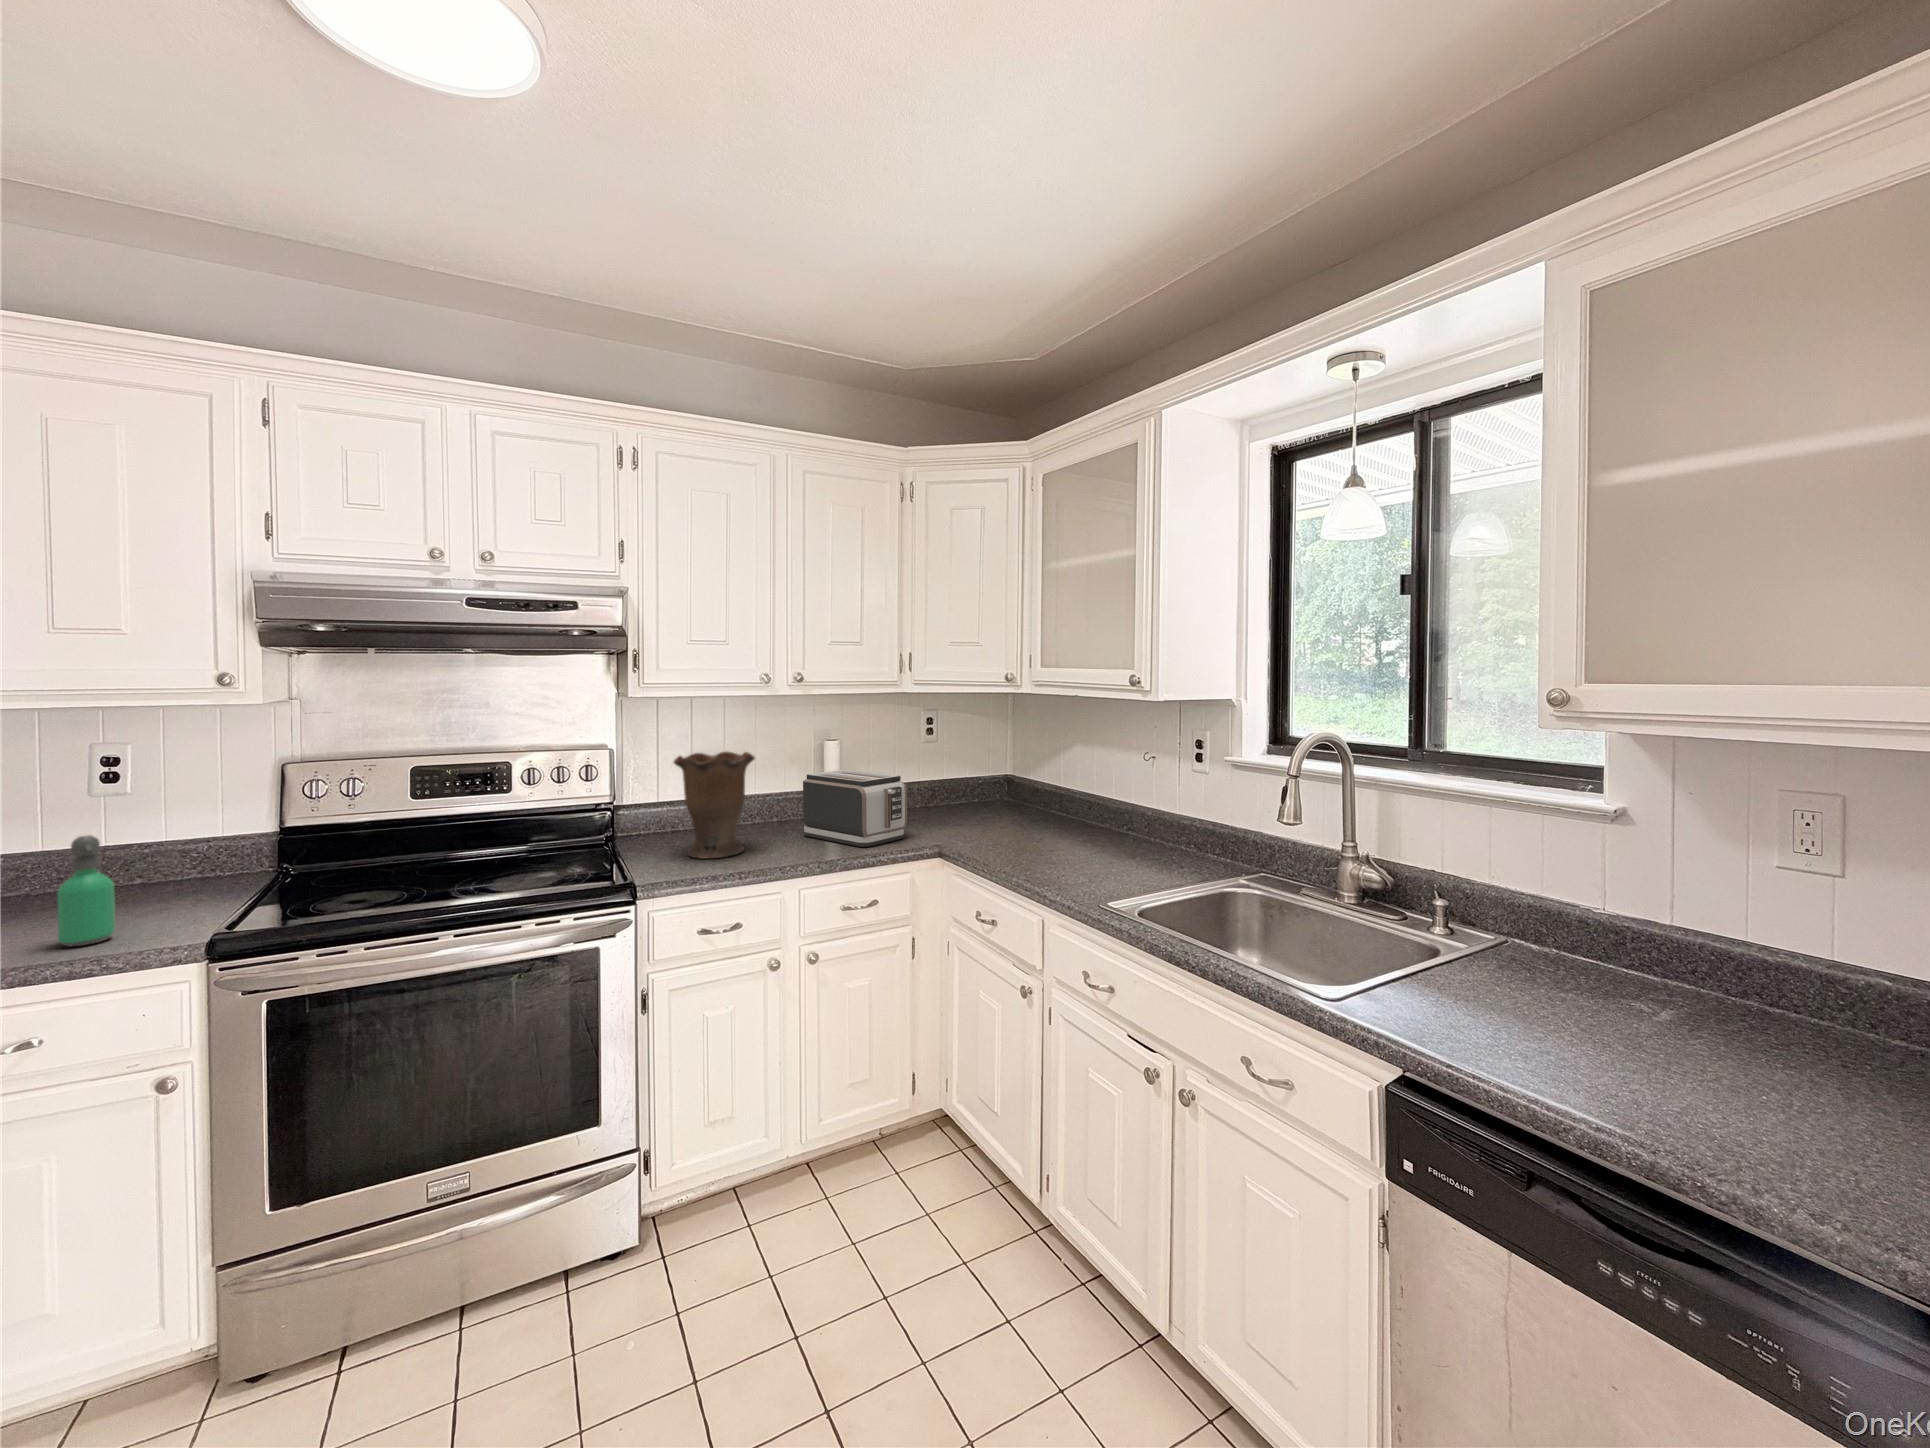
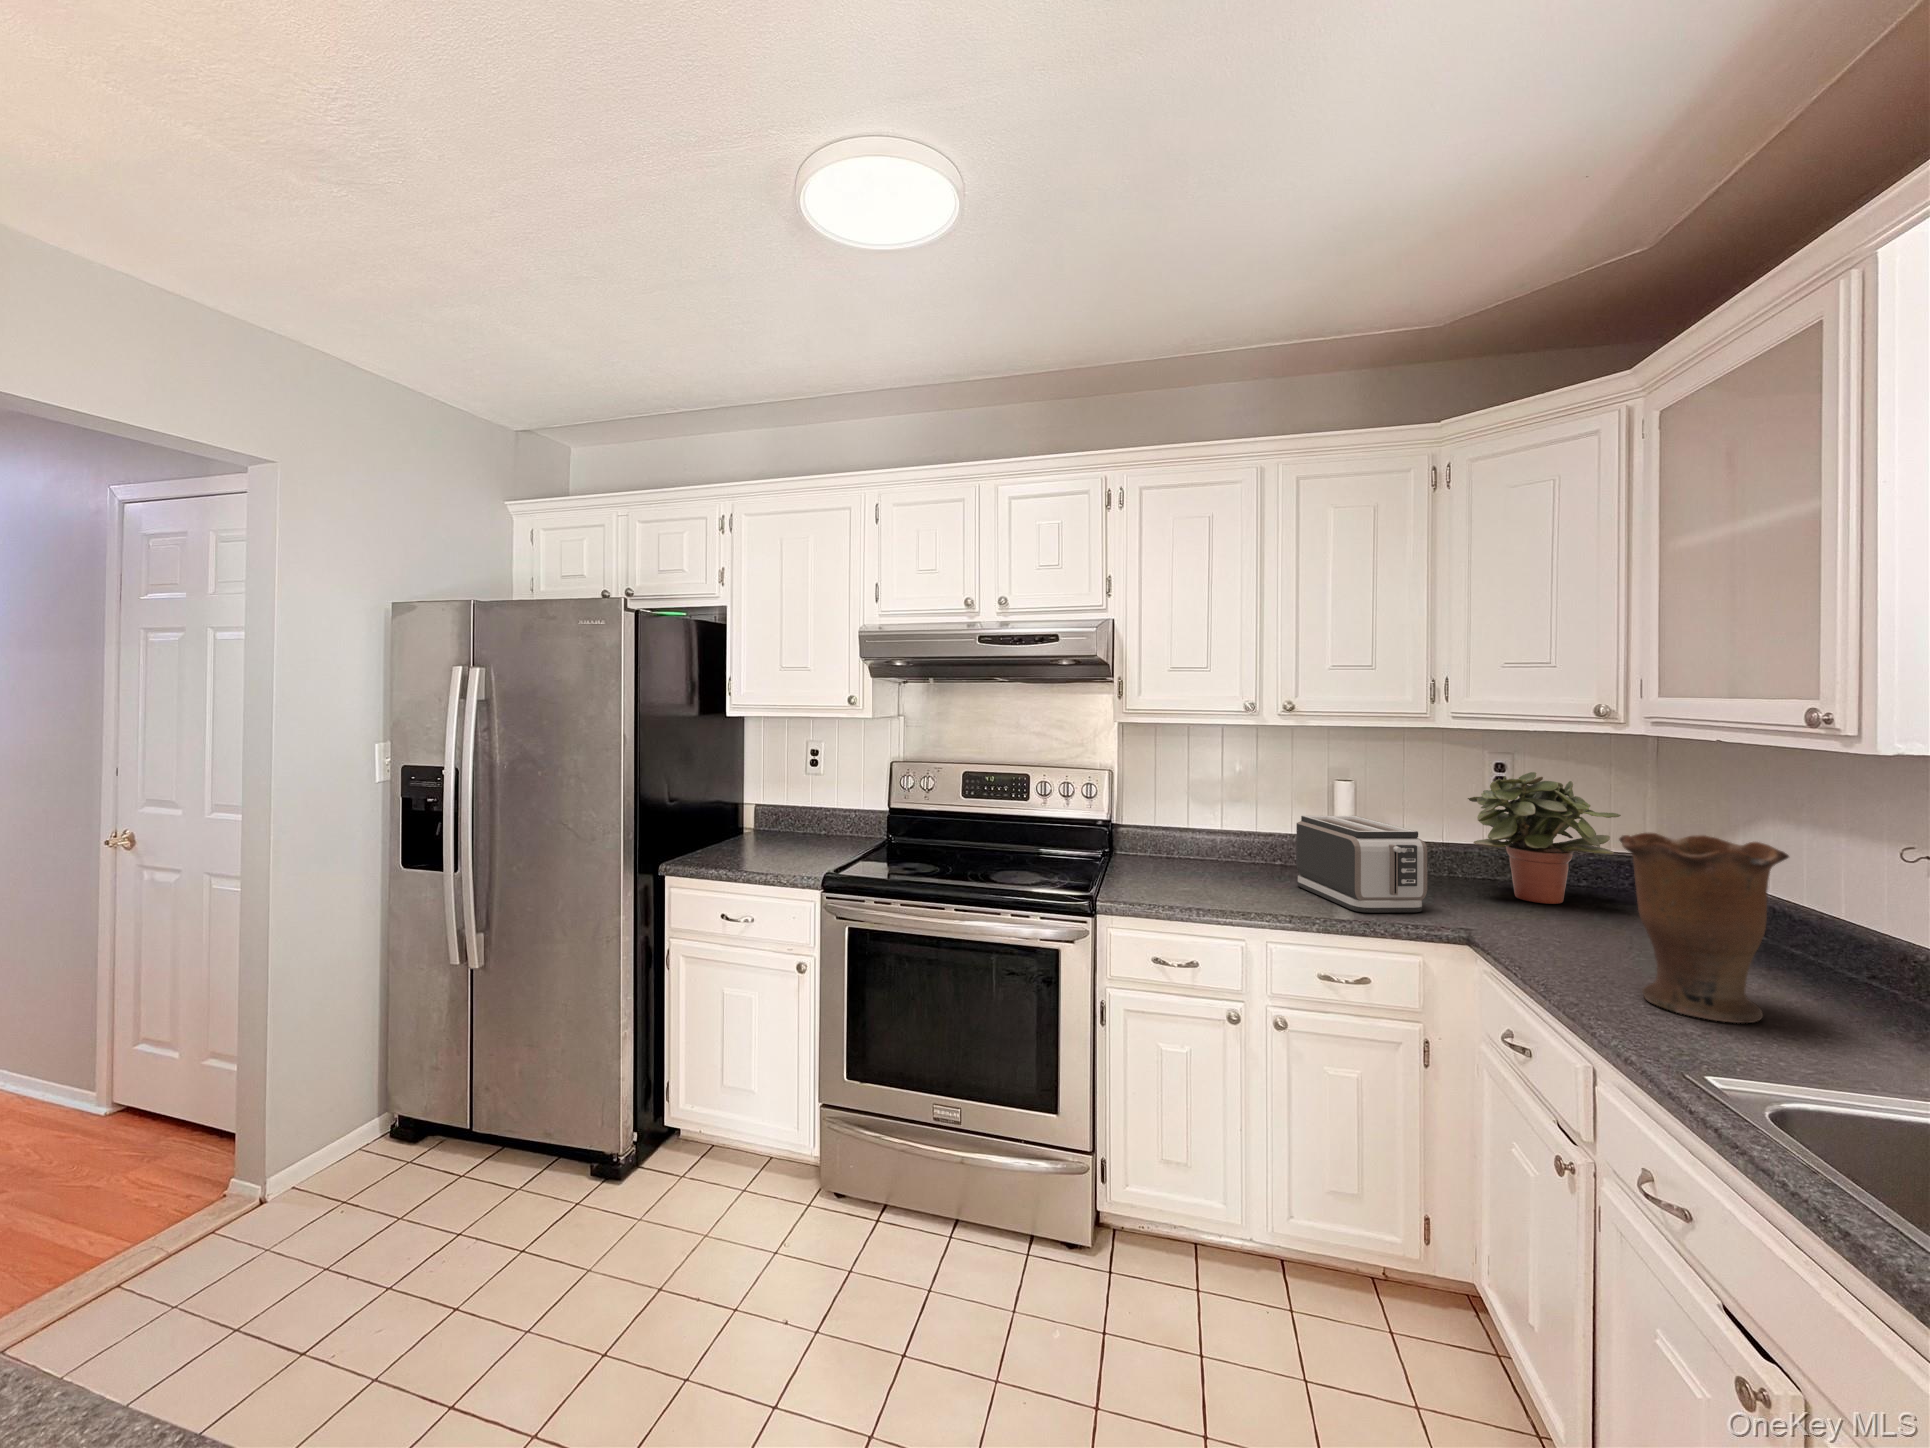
potted plant: none [917,724,1007,817] -> present [1468,772,1621,904]
vase: present [674,752,755,859] -> present [1619,833,1789,1023]
soap dispenser: present [58,835,115,947] -> none [769,796,793,866]

